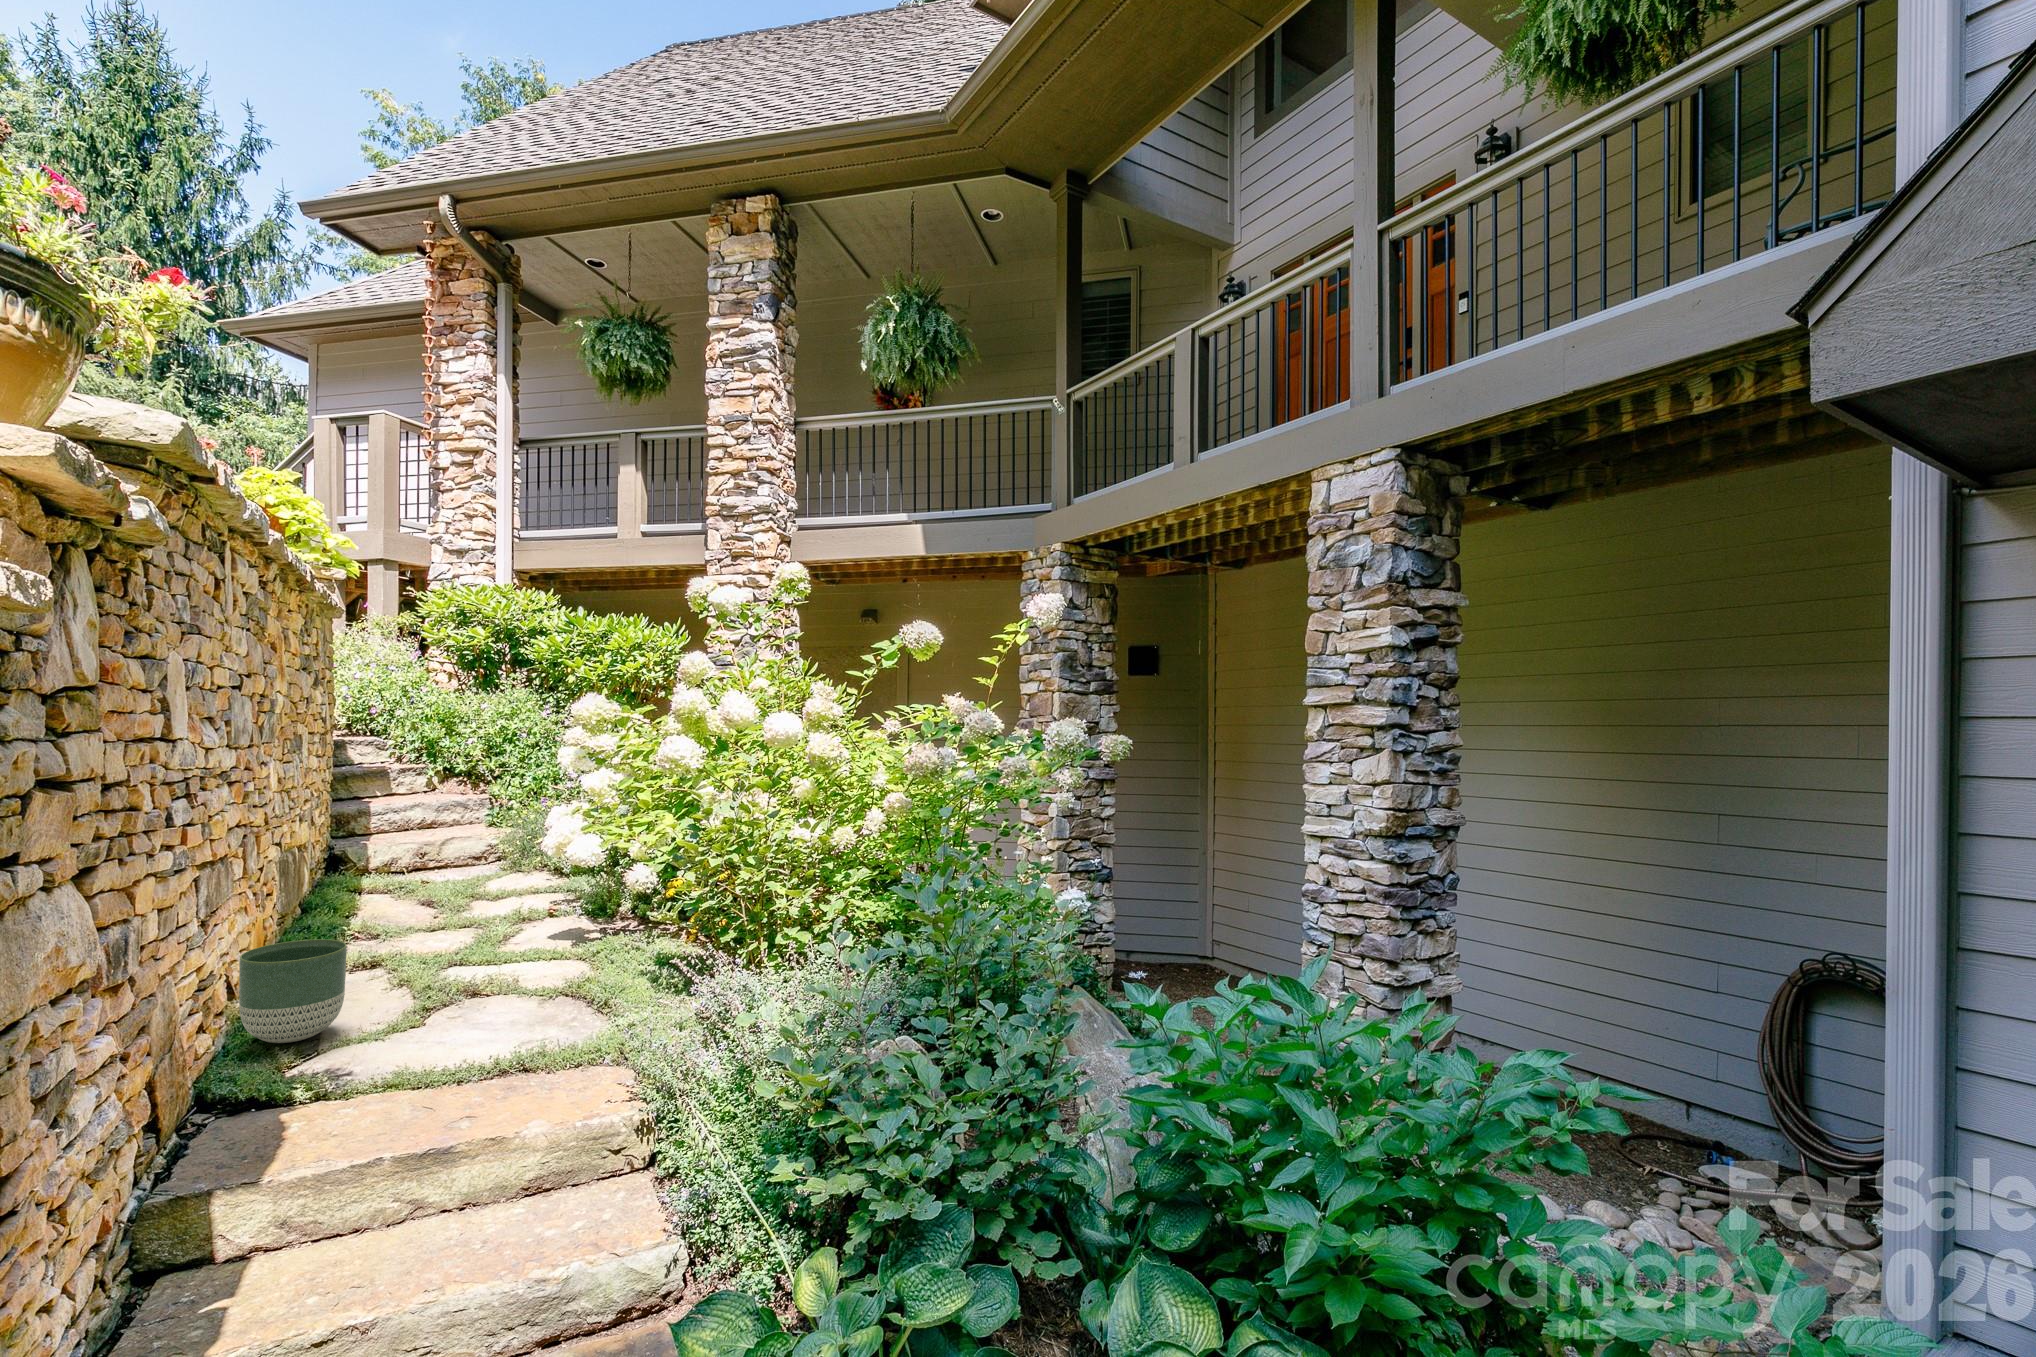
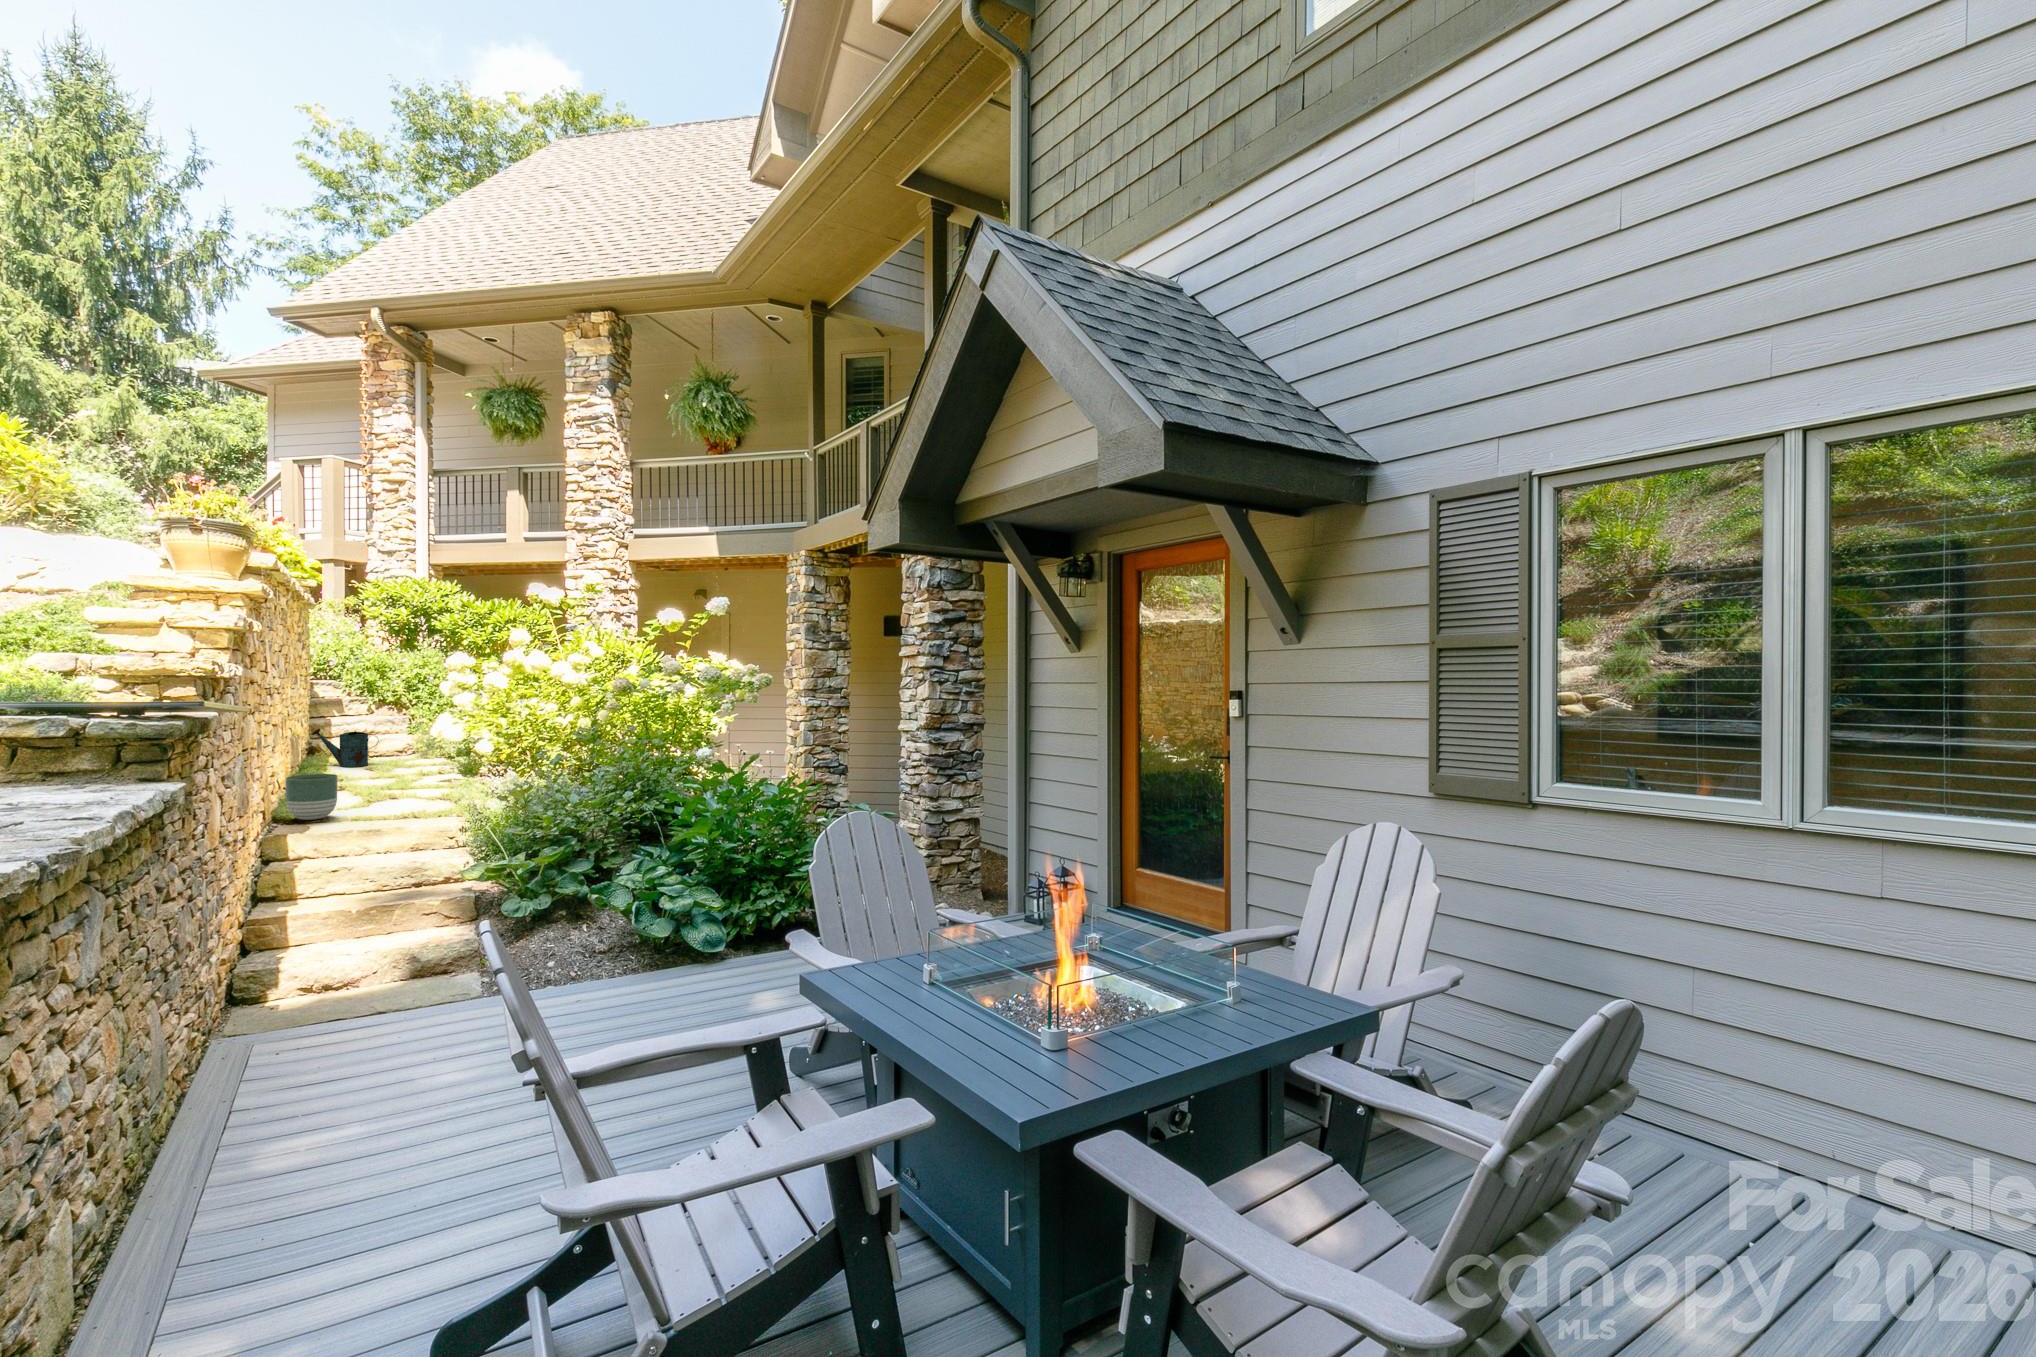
watering can: none [328,821,436,885] -> present [312,729,377,767]

